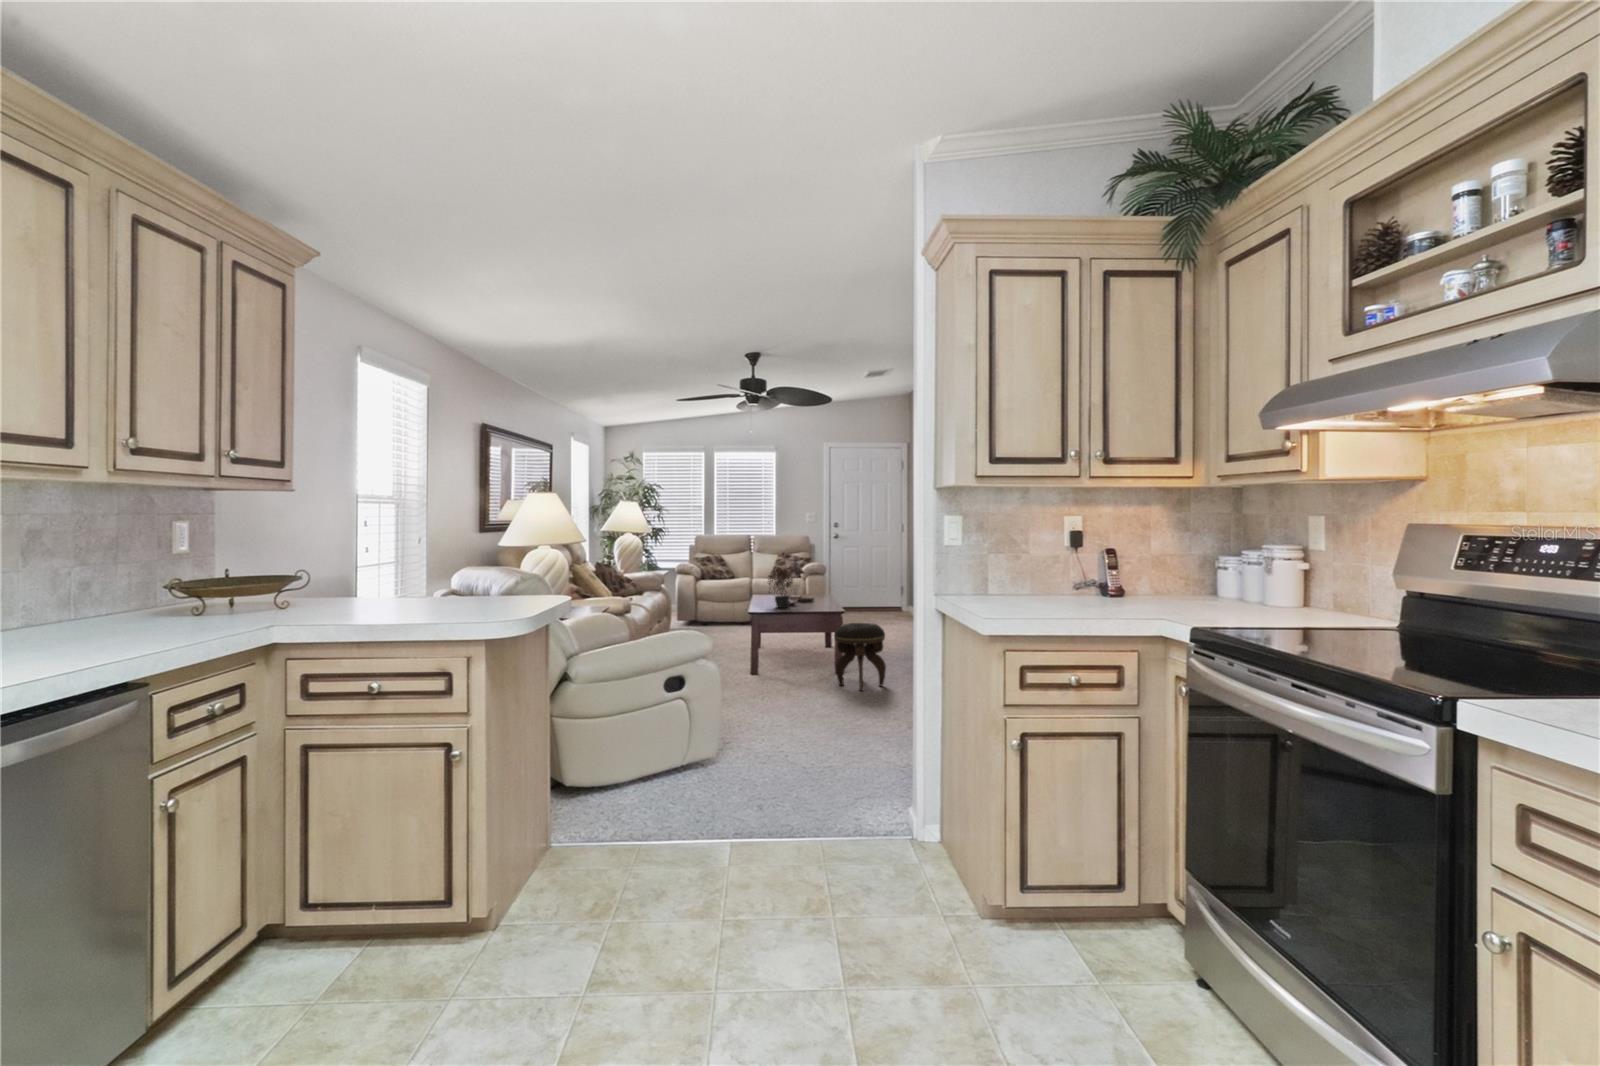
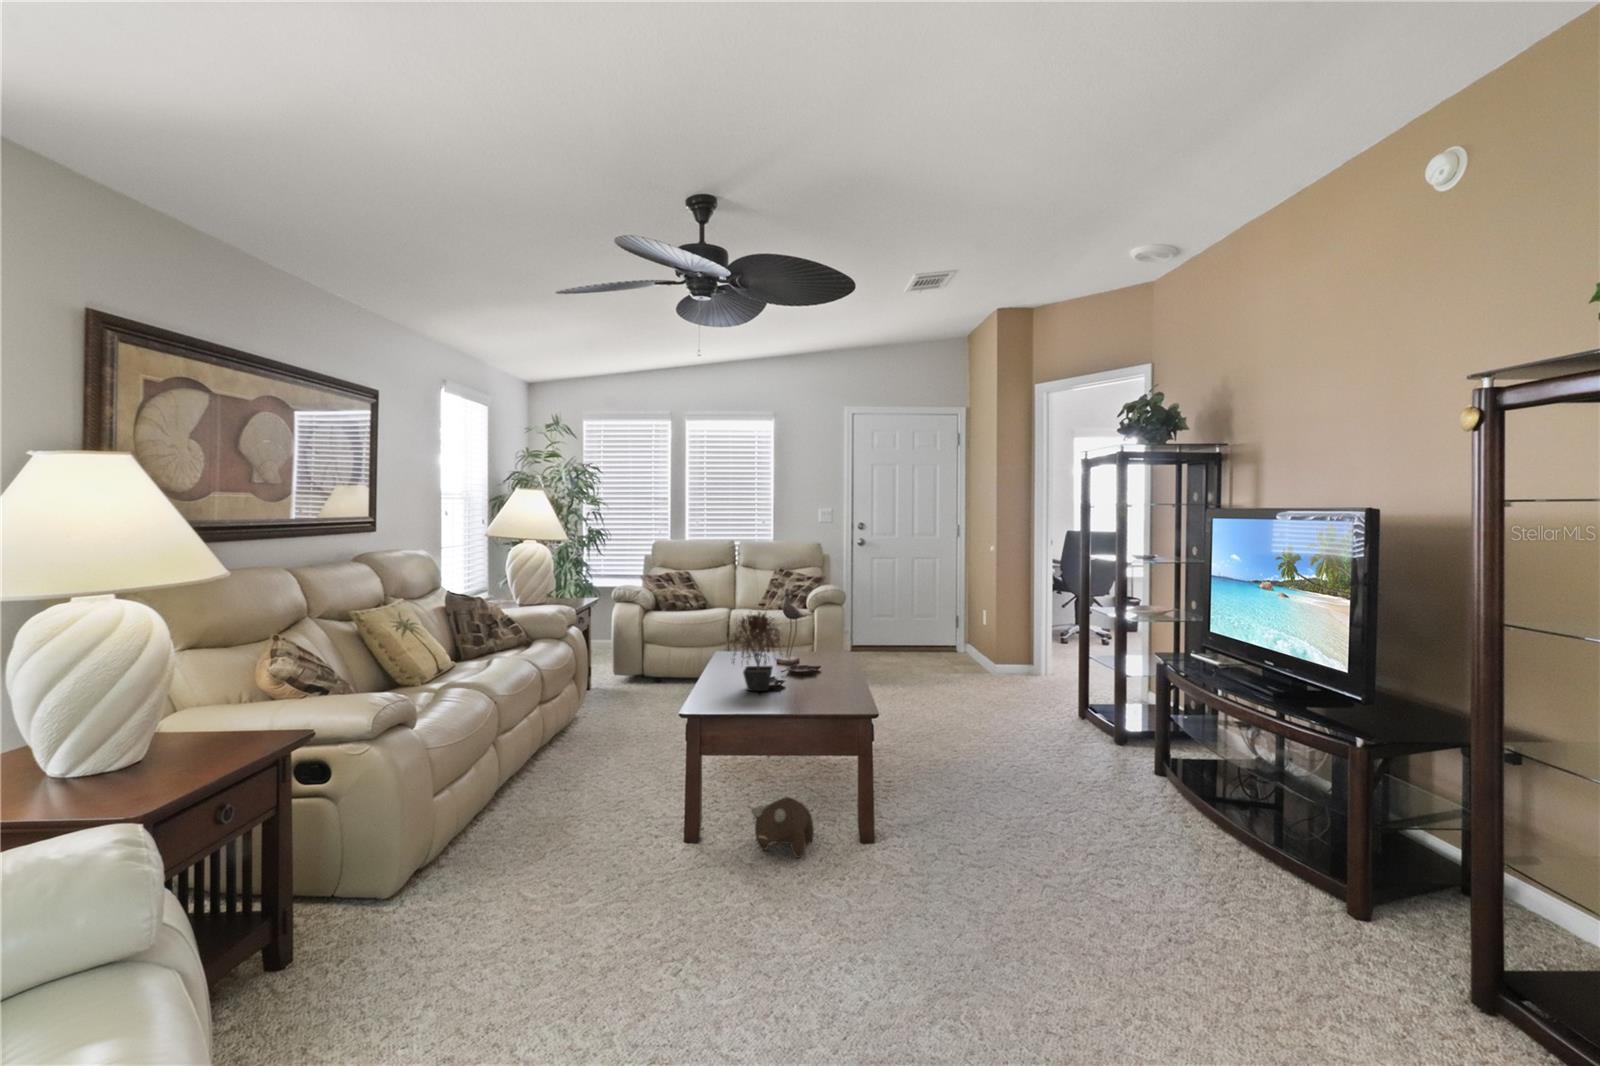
footstool: present [835,623,886,691] -> none [858,747,972,918]
plush toy: none [785,652,813,679] -> present [751,797,814,858]

